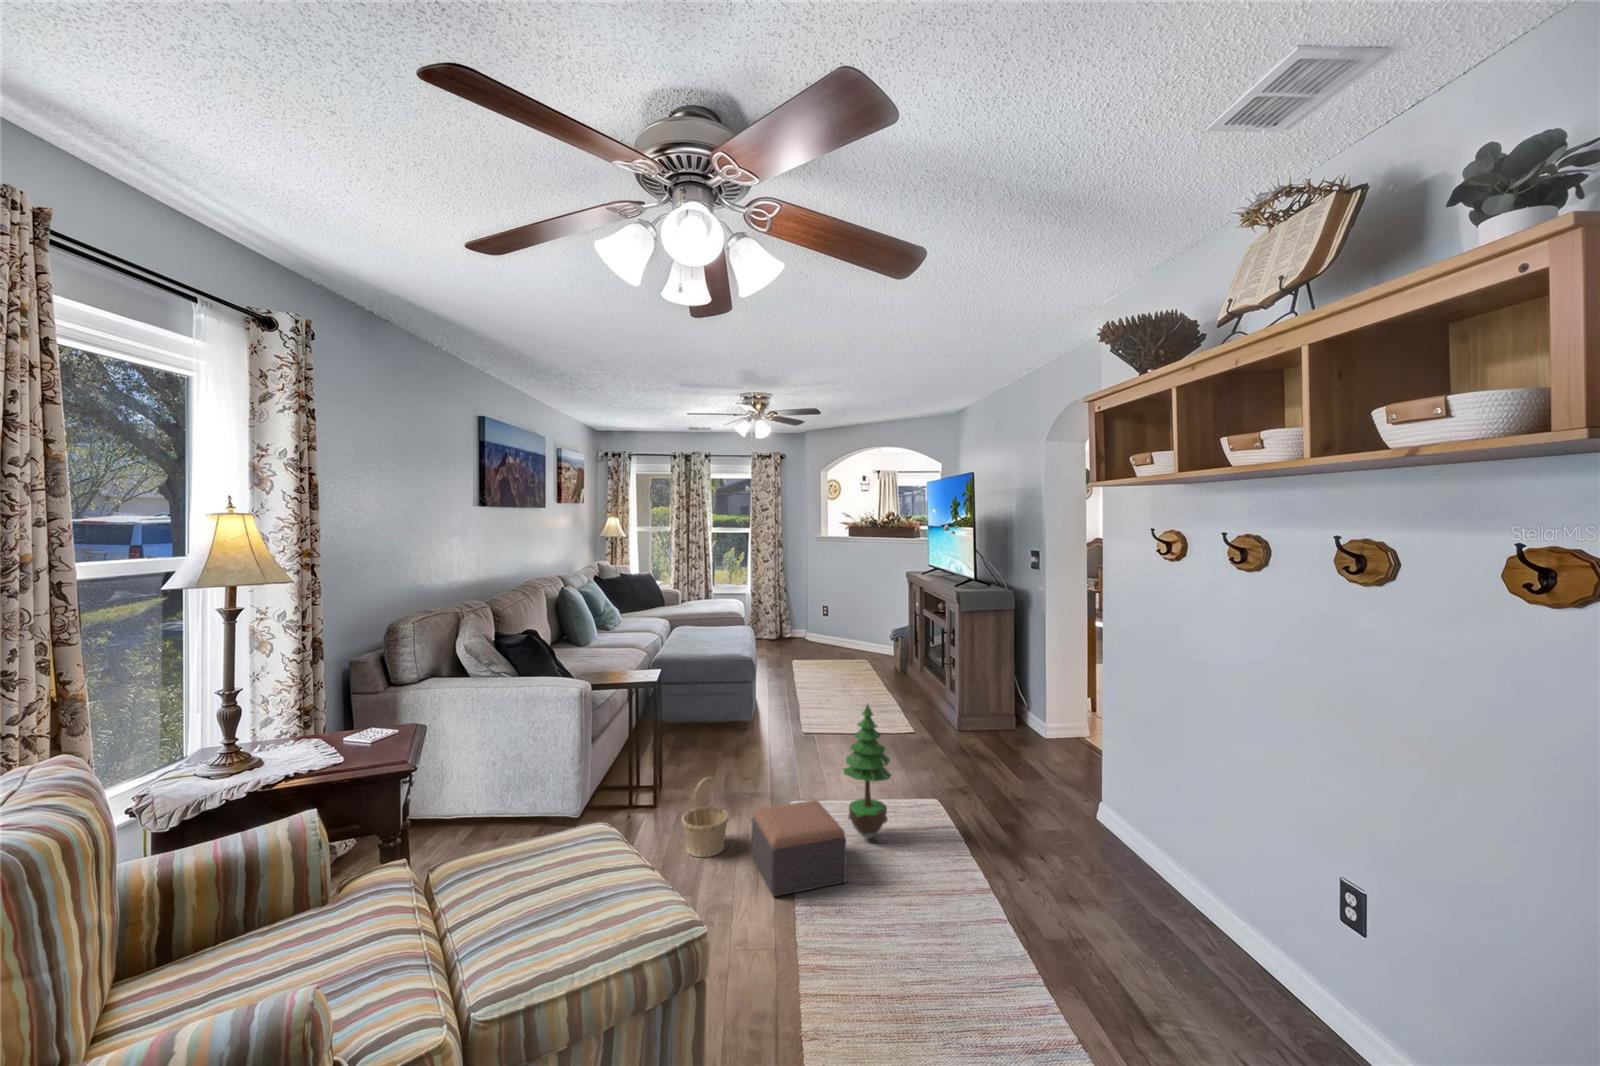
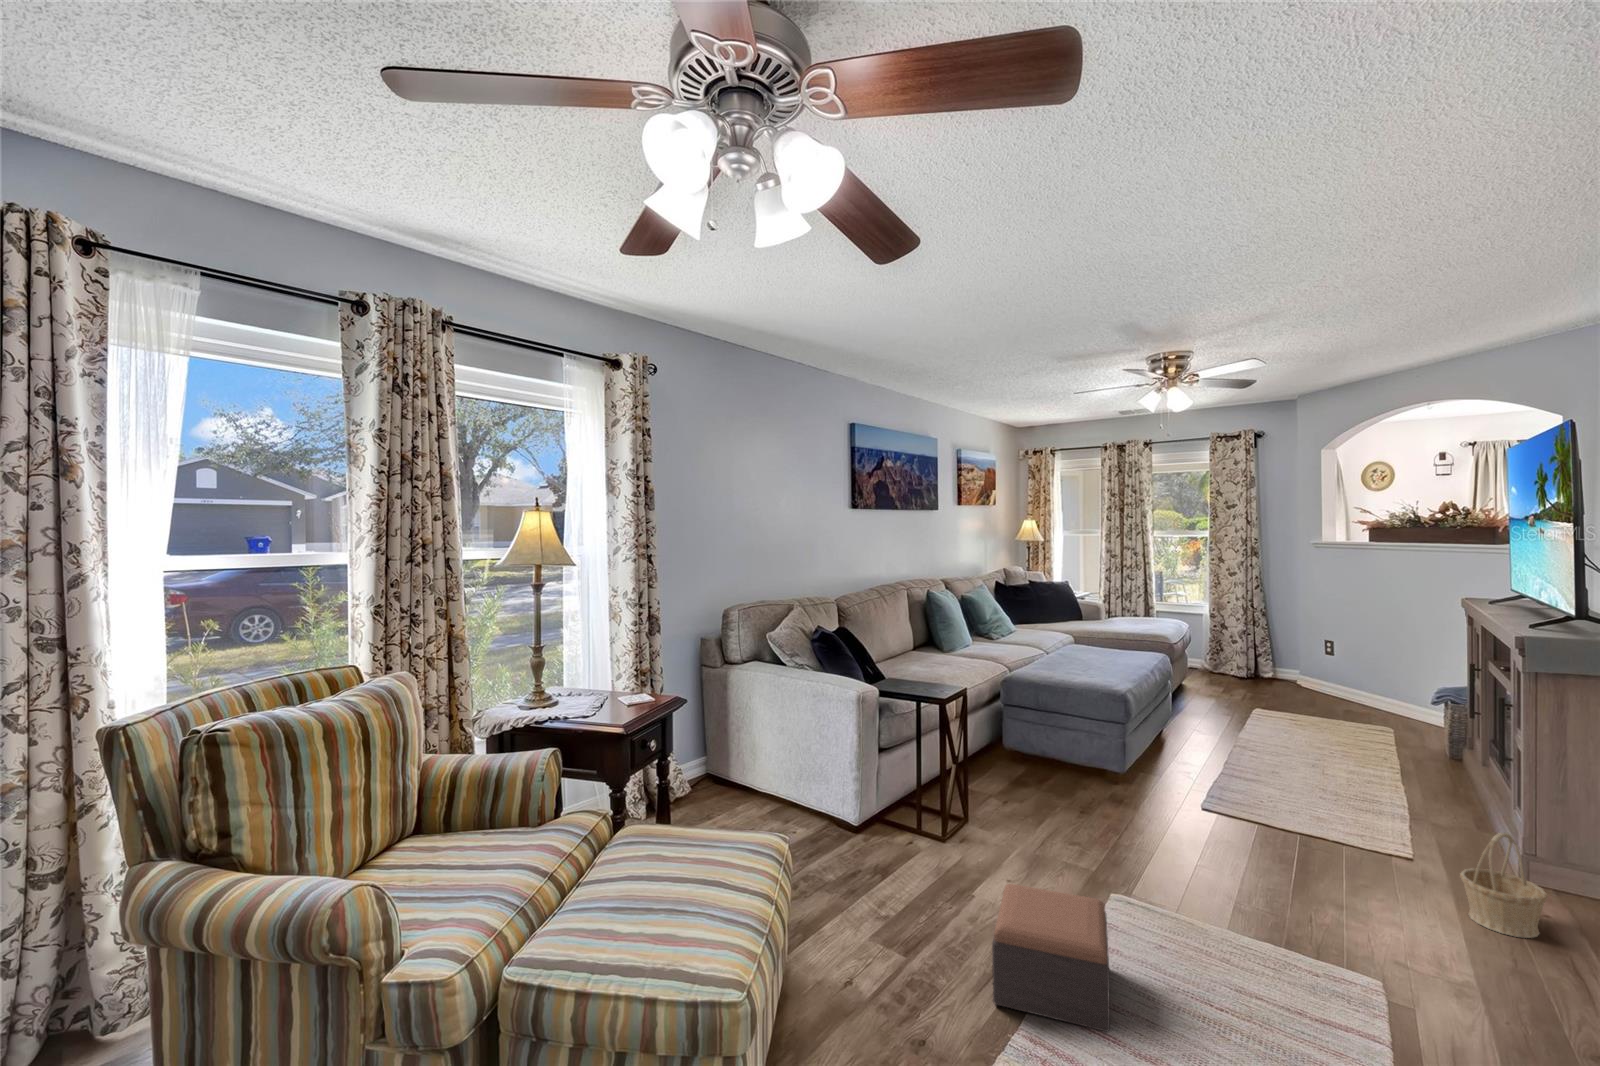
potted tree: present [843,704,891,838] -> none [1147,779,1233,989]
basket: present [682,777,729,857] -> present [1460,833,1548,938]

